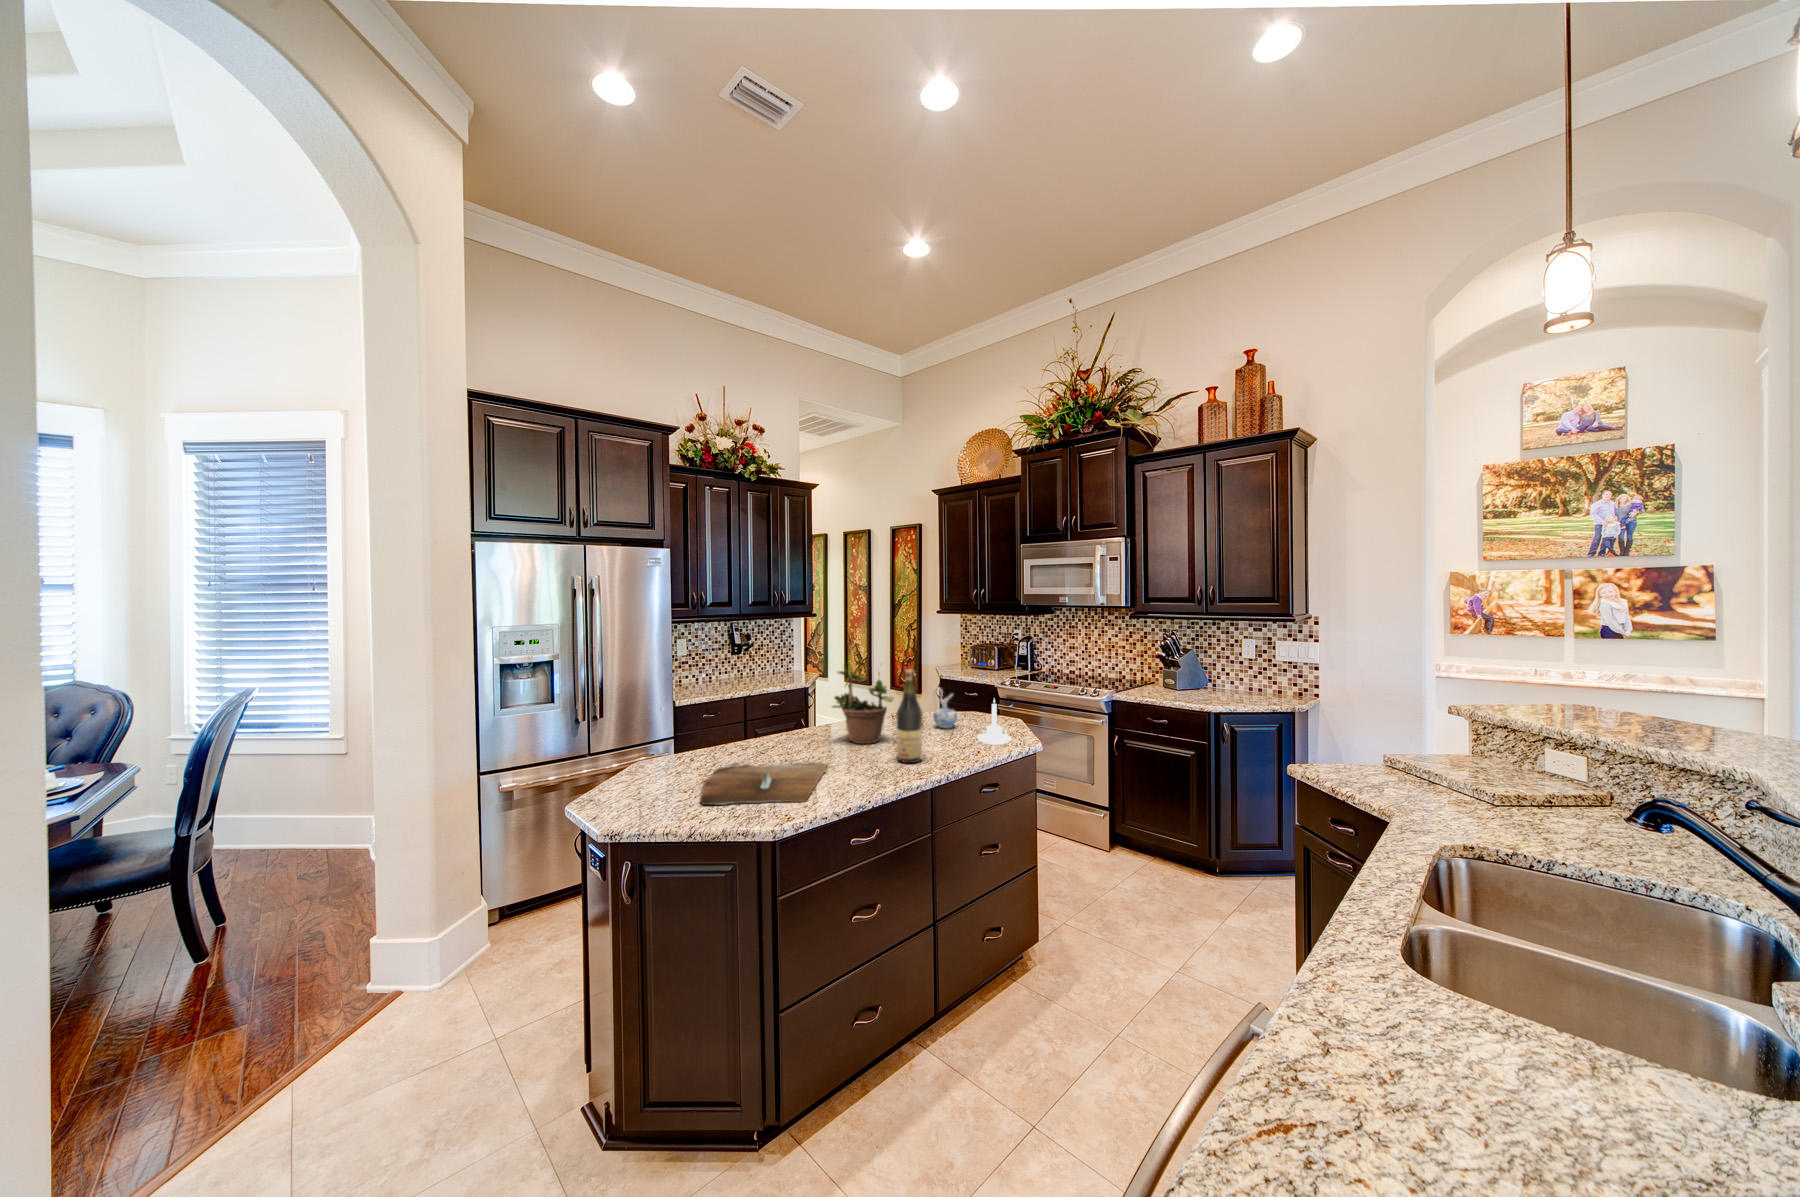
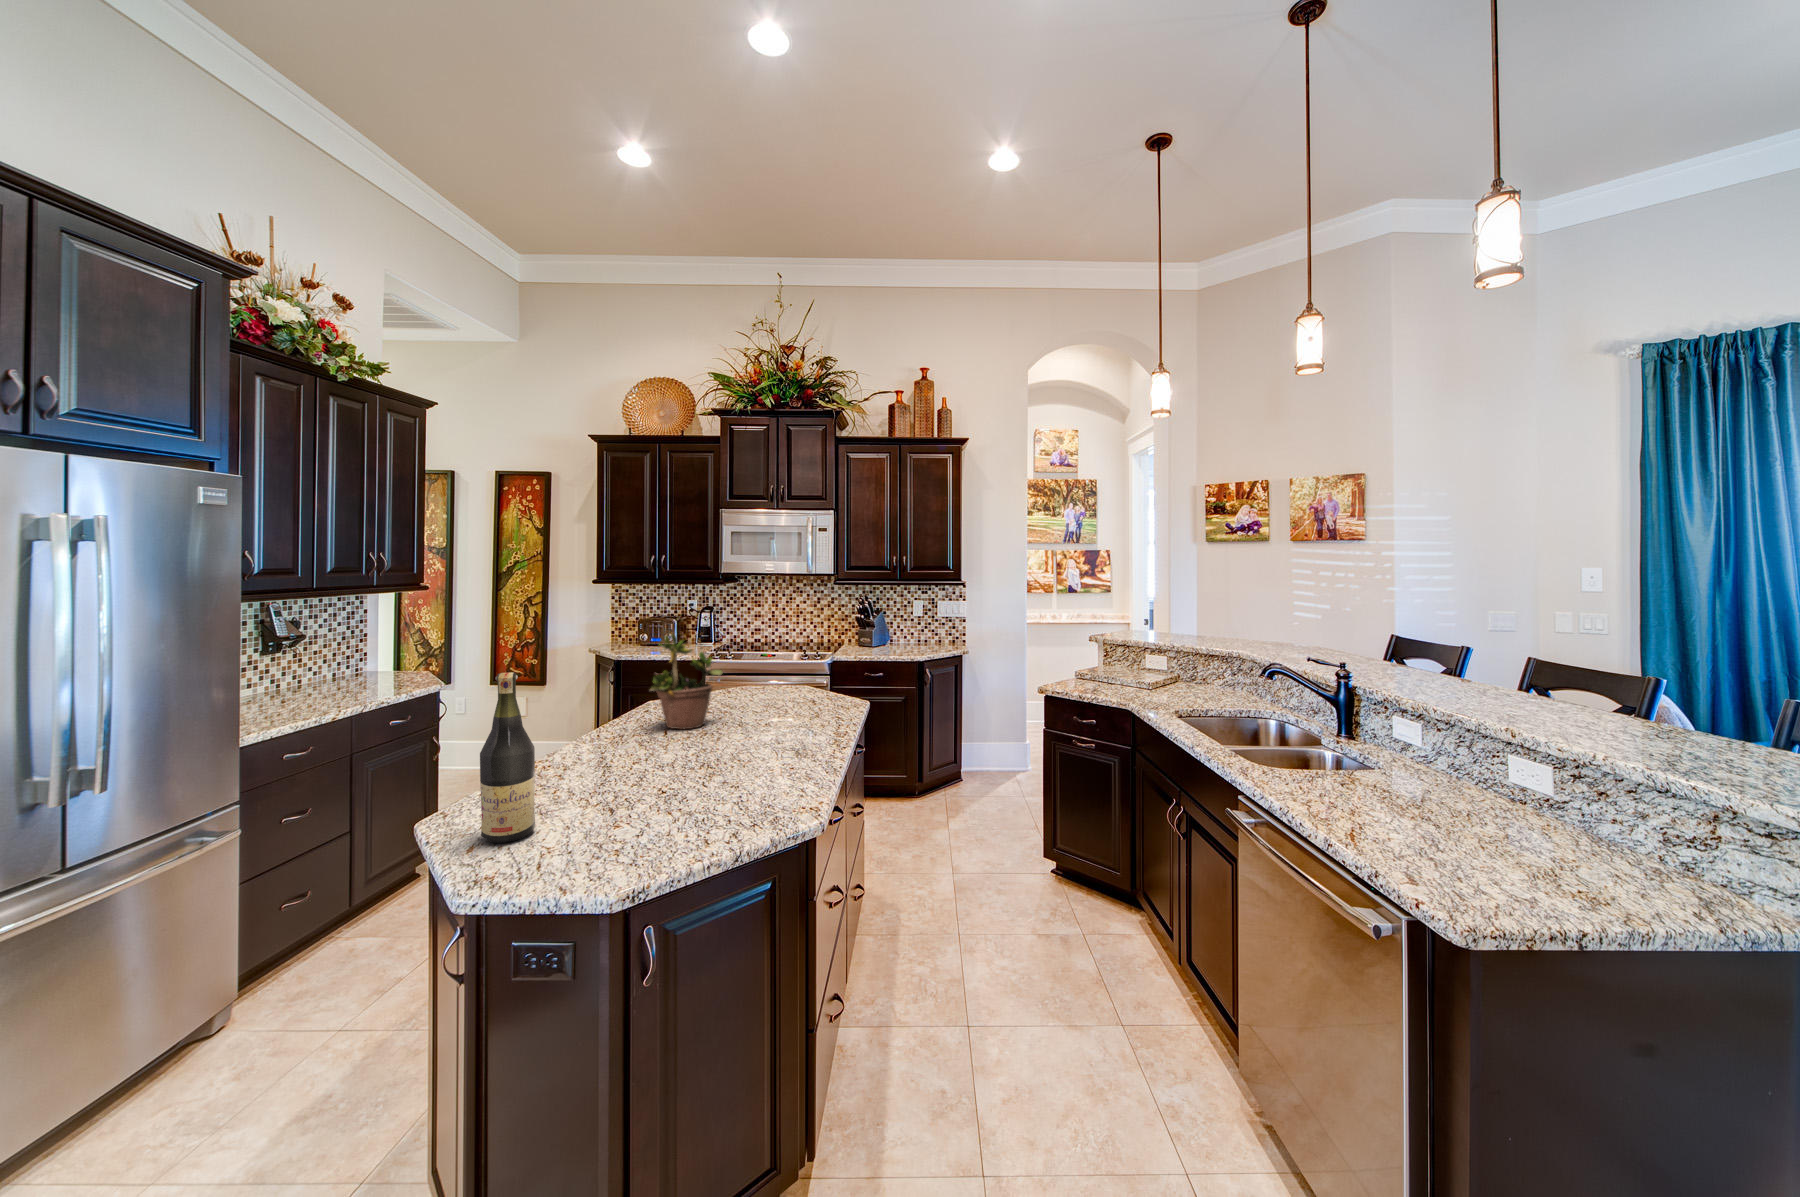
wine bottle: present [897,669,922,763] -> present [480,672,535,843]
ceramic pitcher: present [933,687,957,728] -> none [729,658,756,702]
candle holder: present [977,699,1011,745] -> none [799,660,834,707]
cutting board: present [700,763,827,805] -> none [569,751,759,816]

